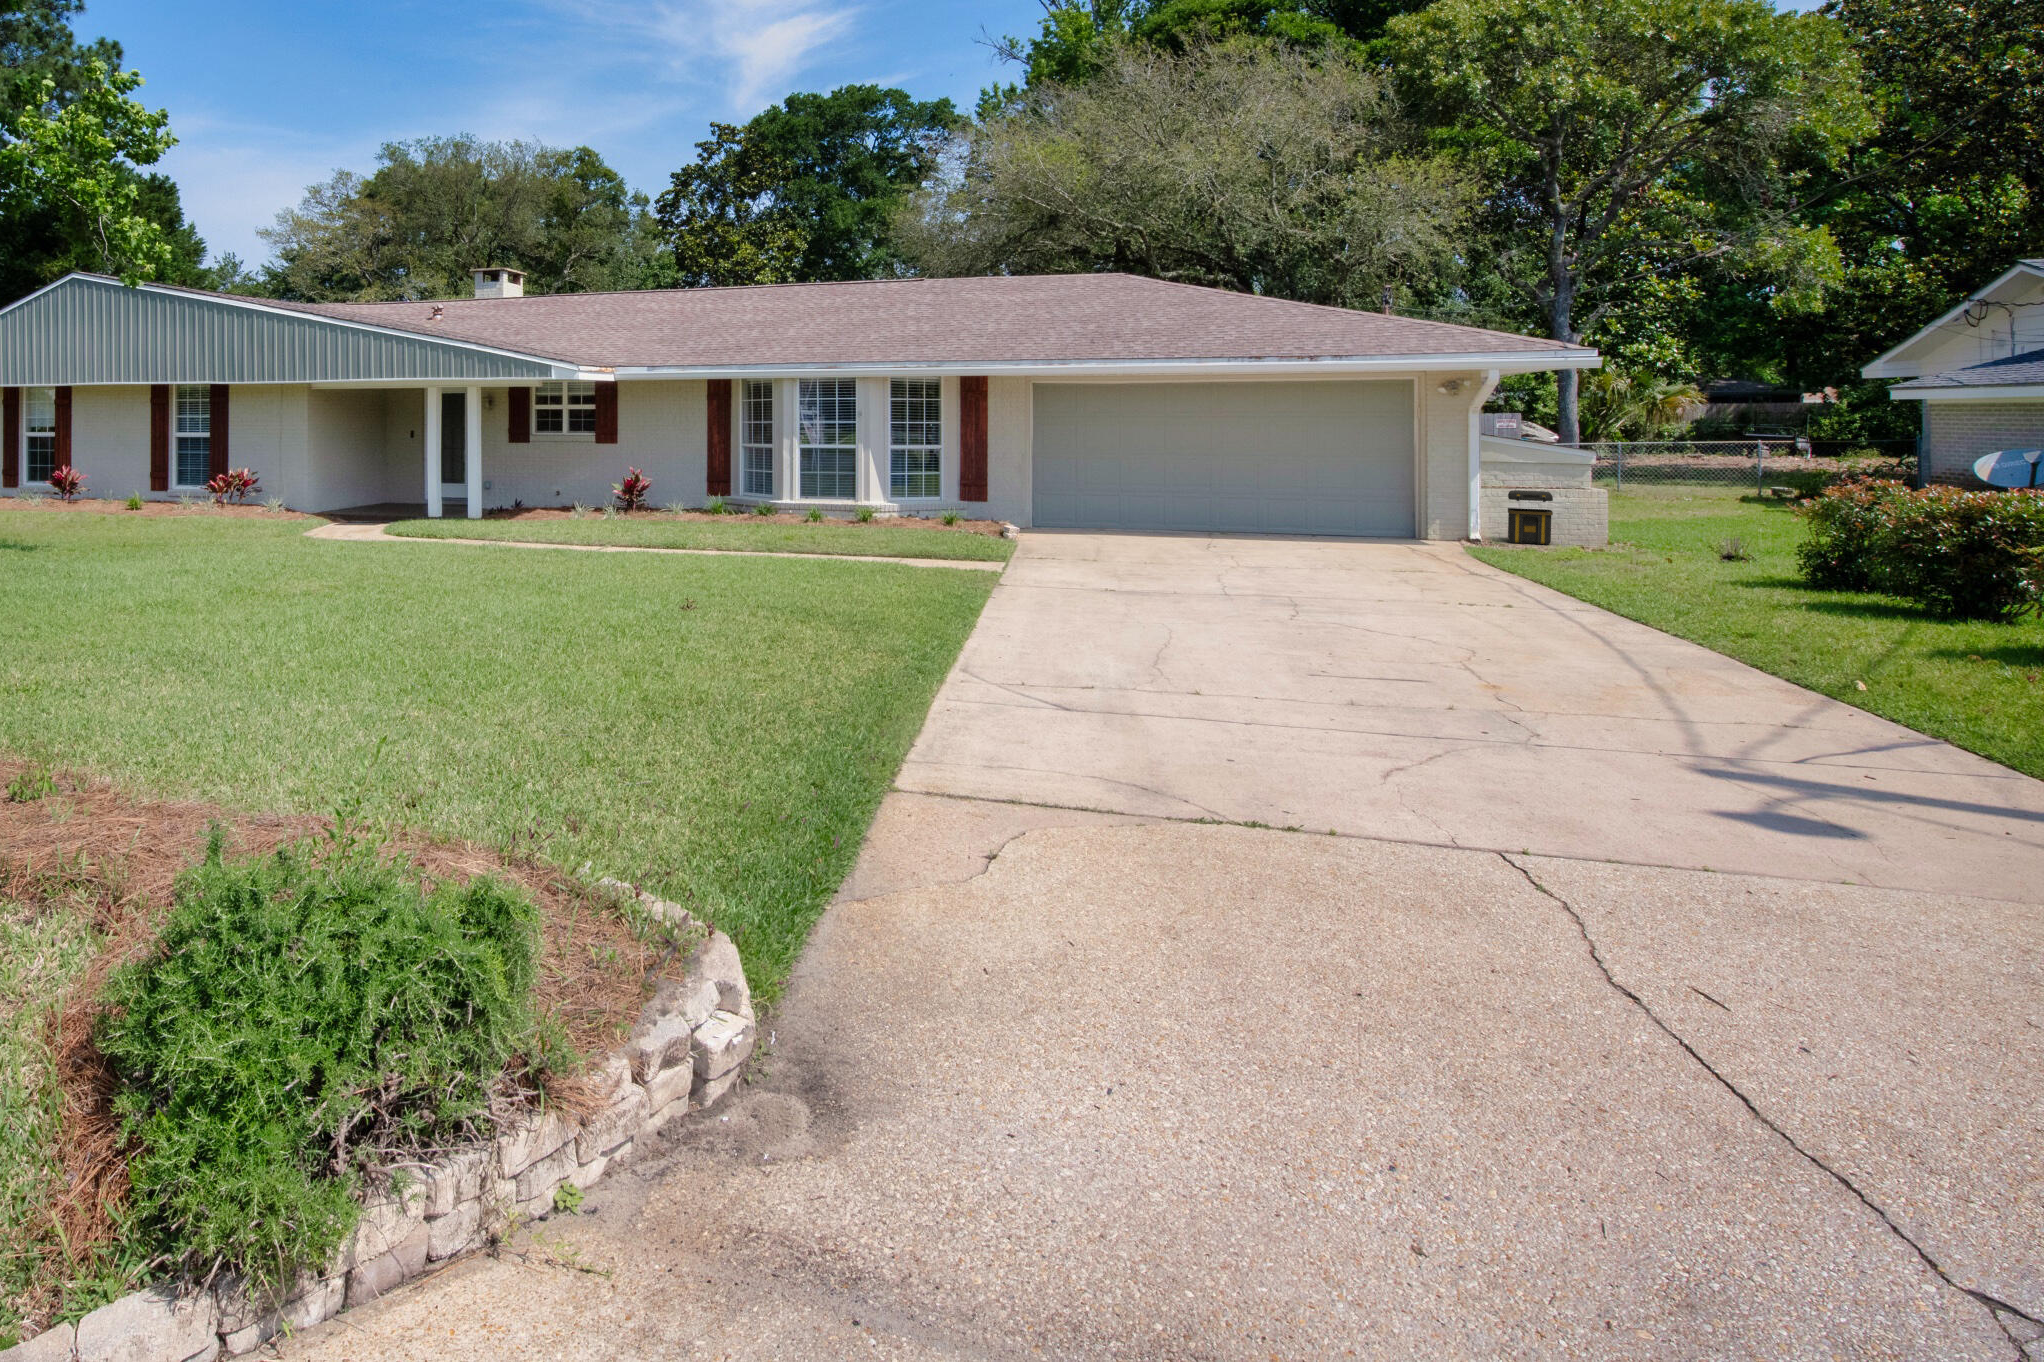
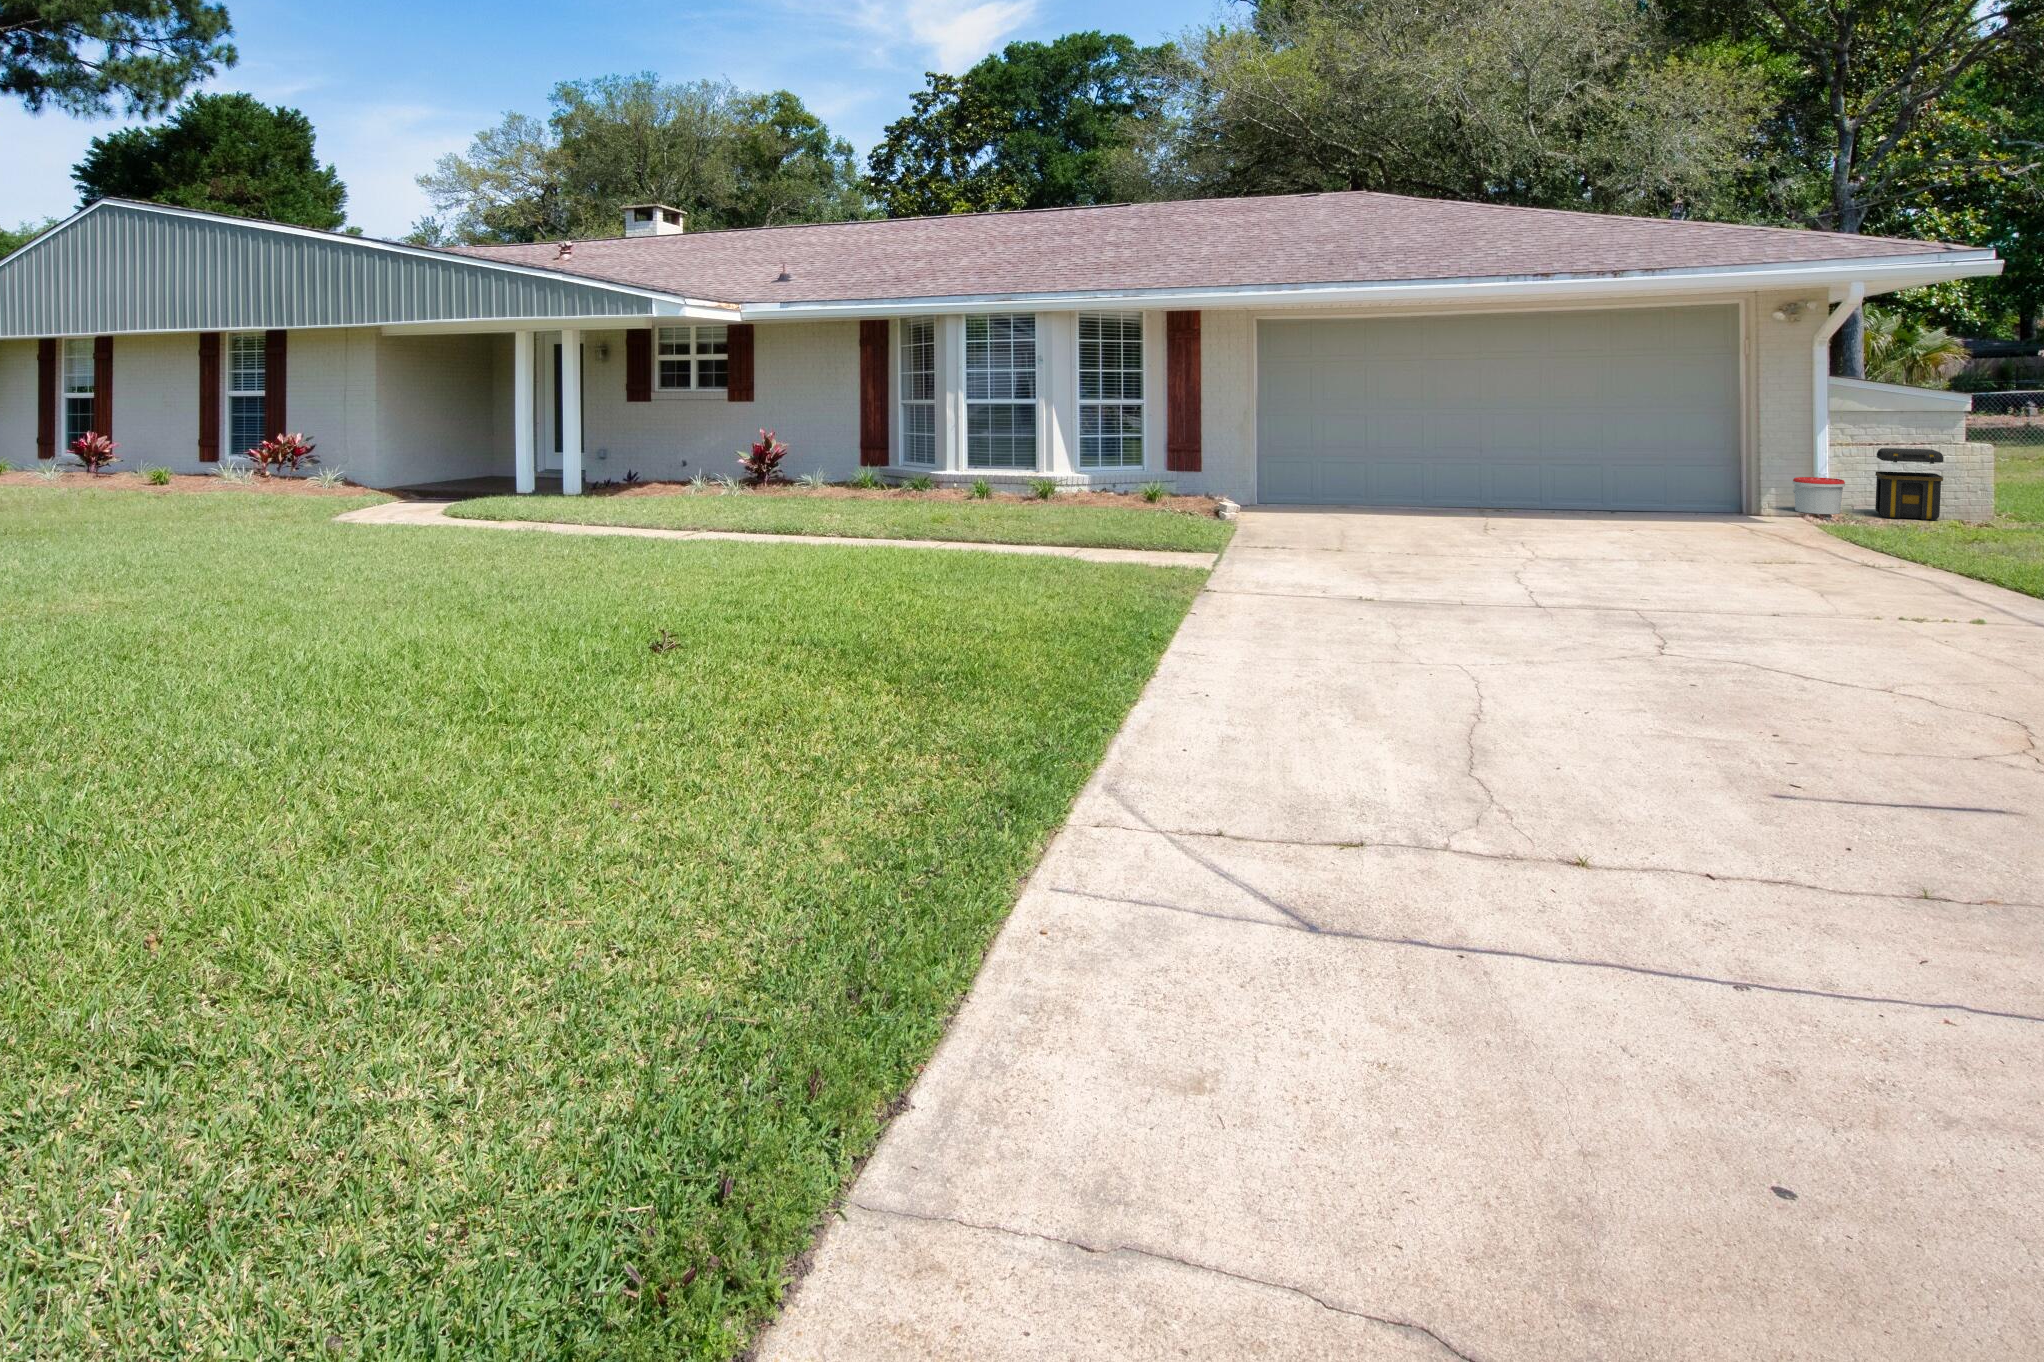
bucket: none [1447,512,1485,540] -> present [1793,477,1845,514]

